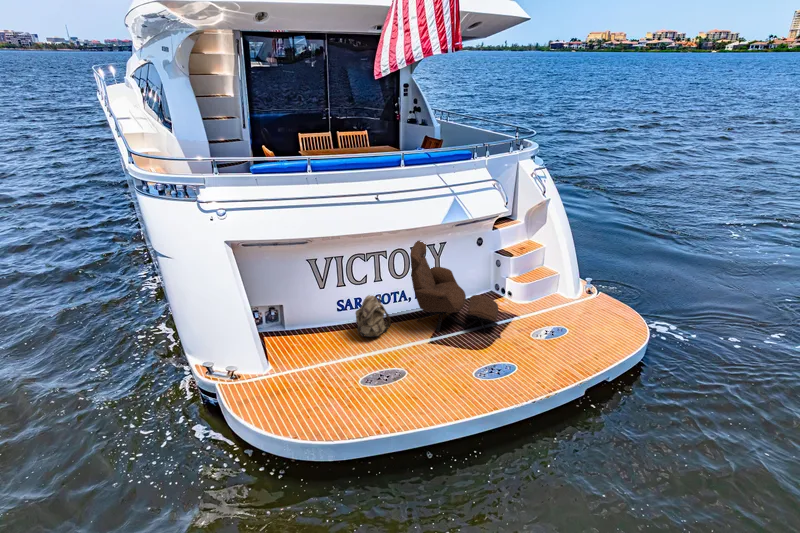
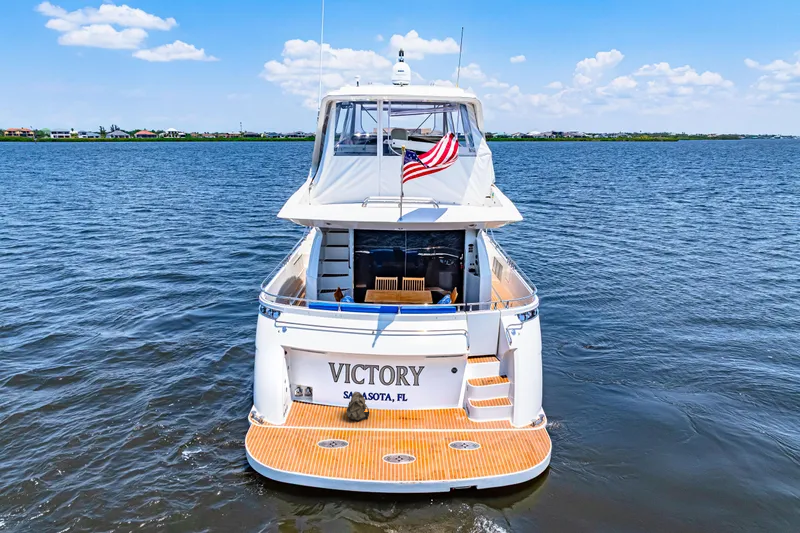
lounge chair: present [410,240,498,332] -> none [384,362,446,436]

